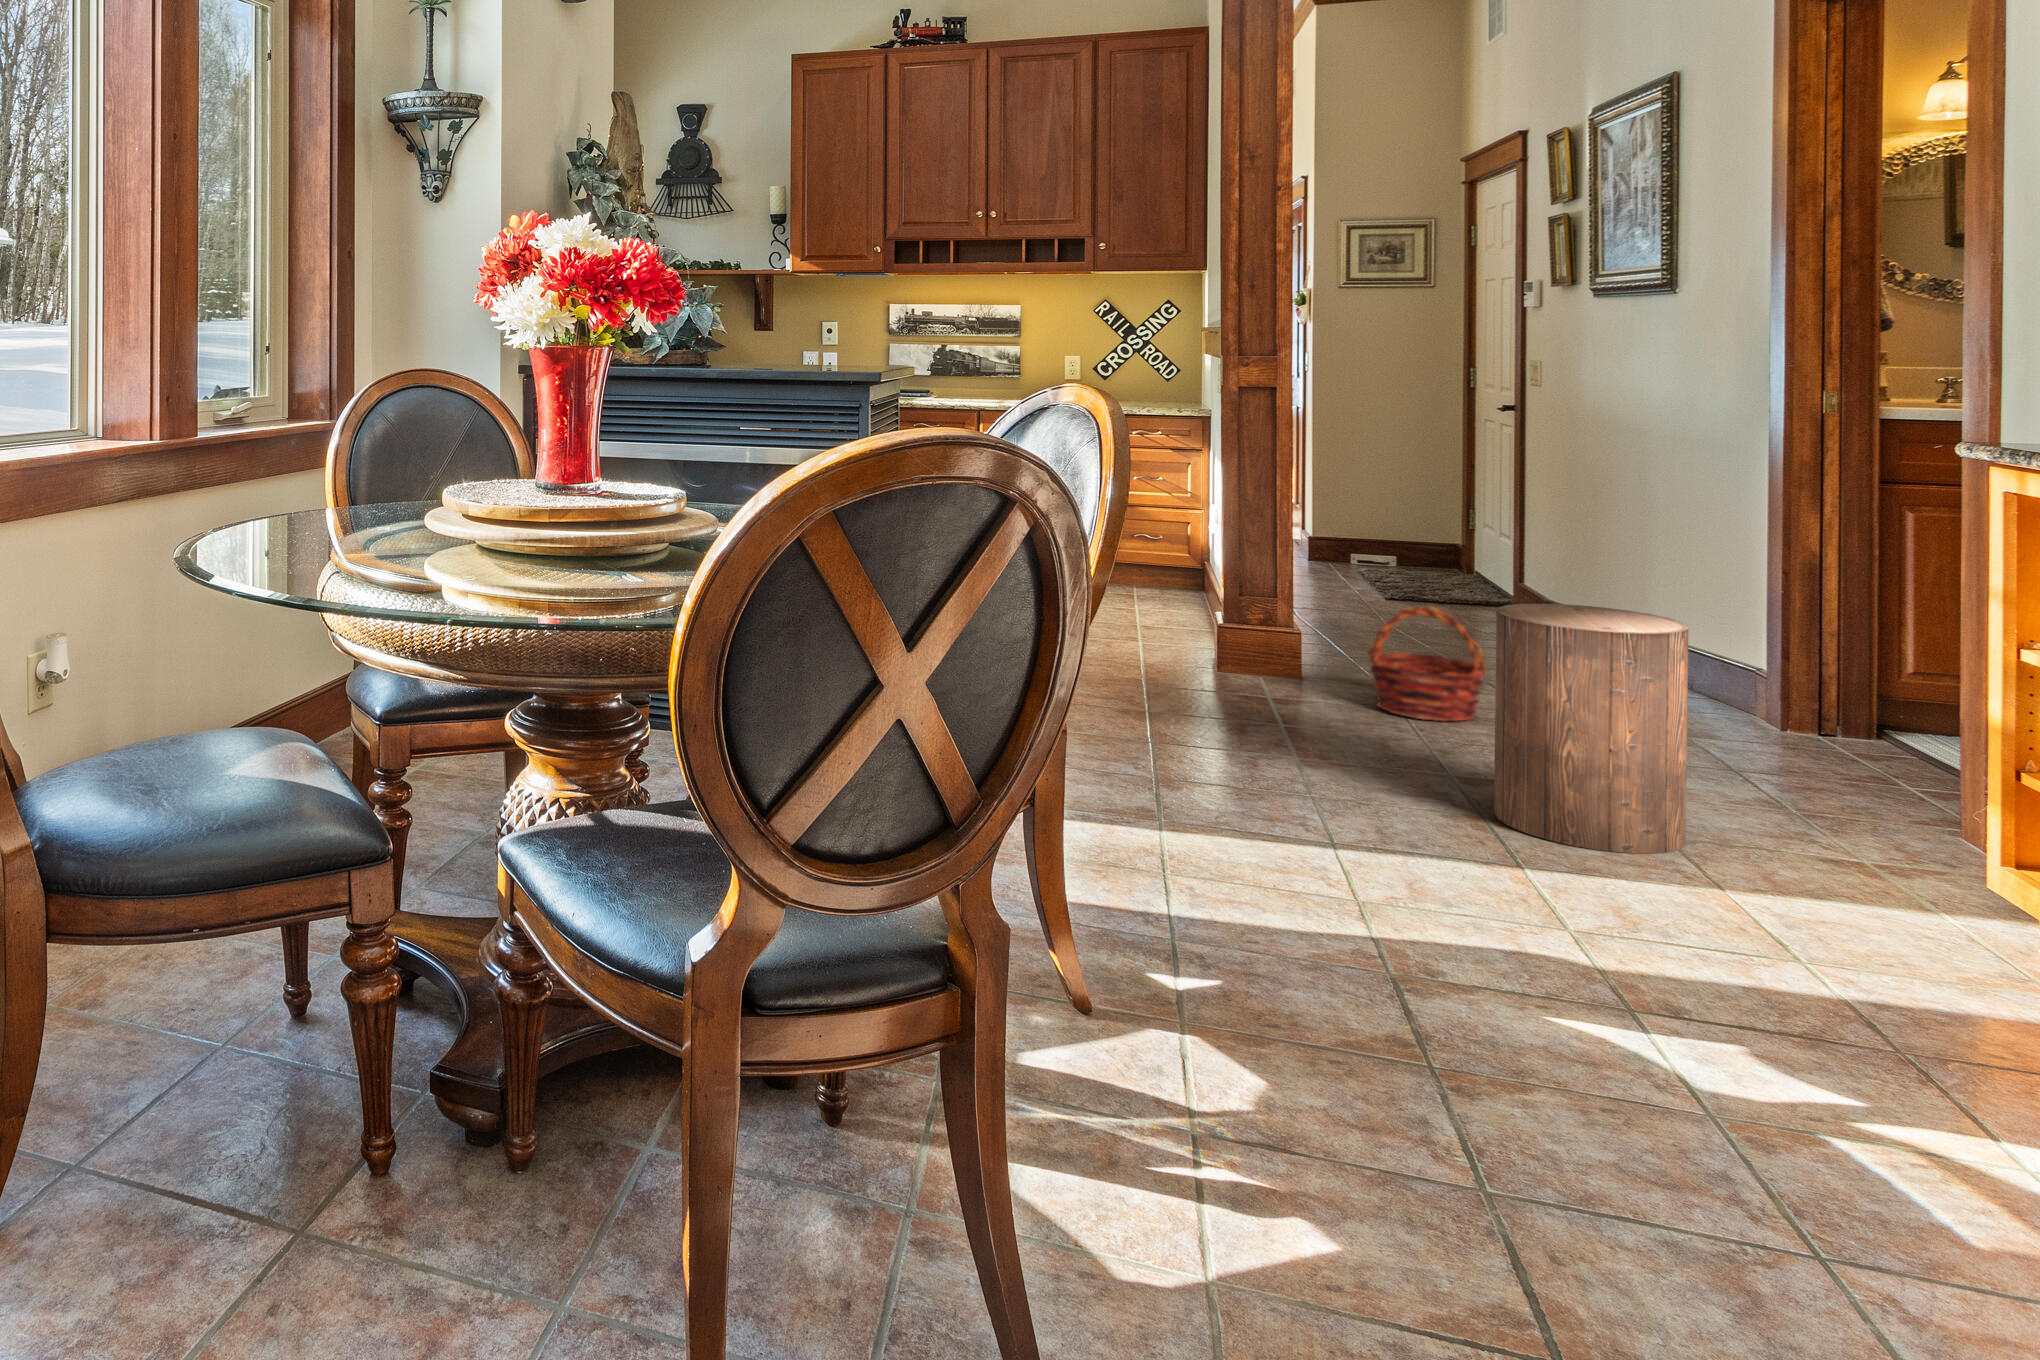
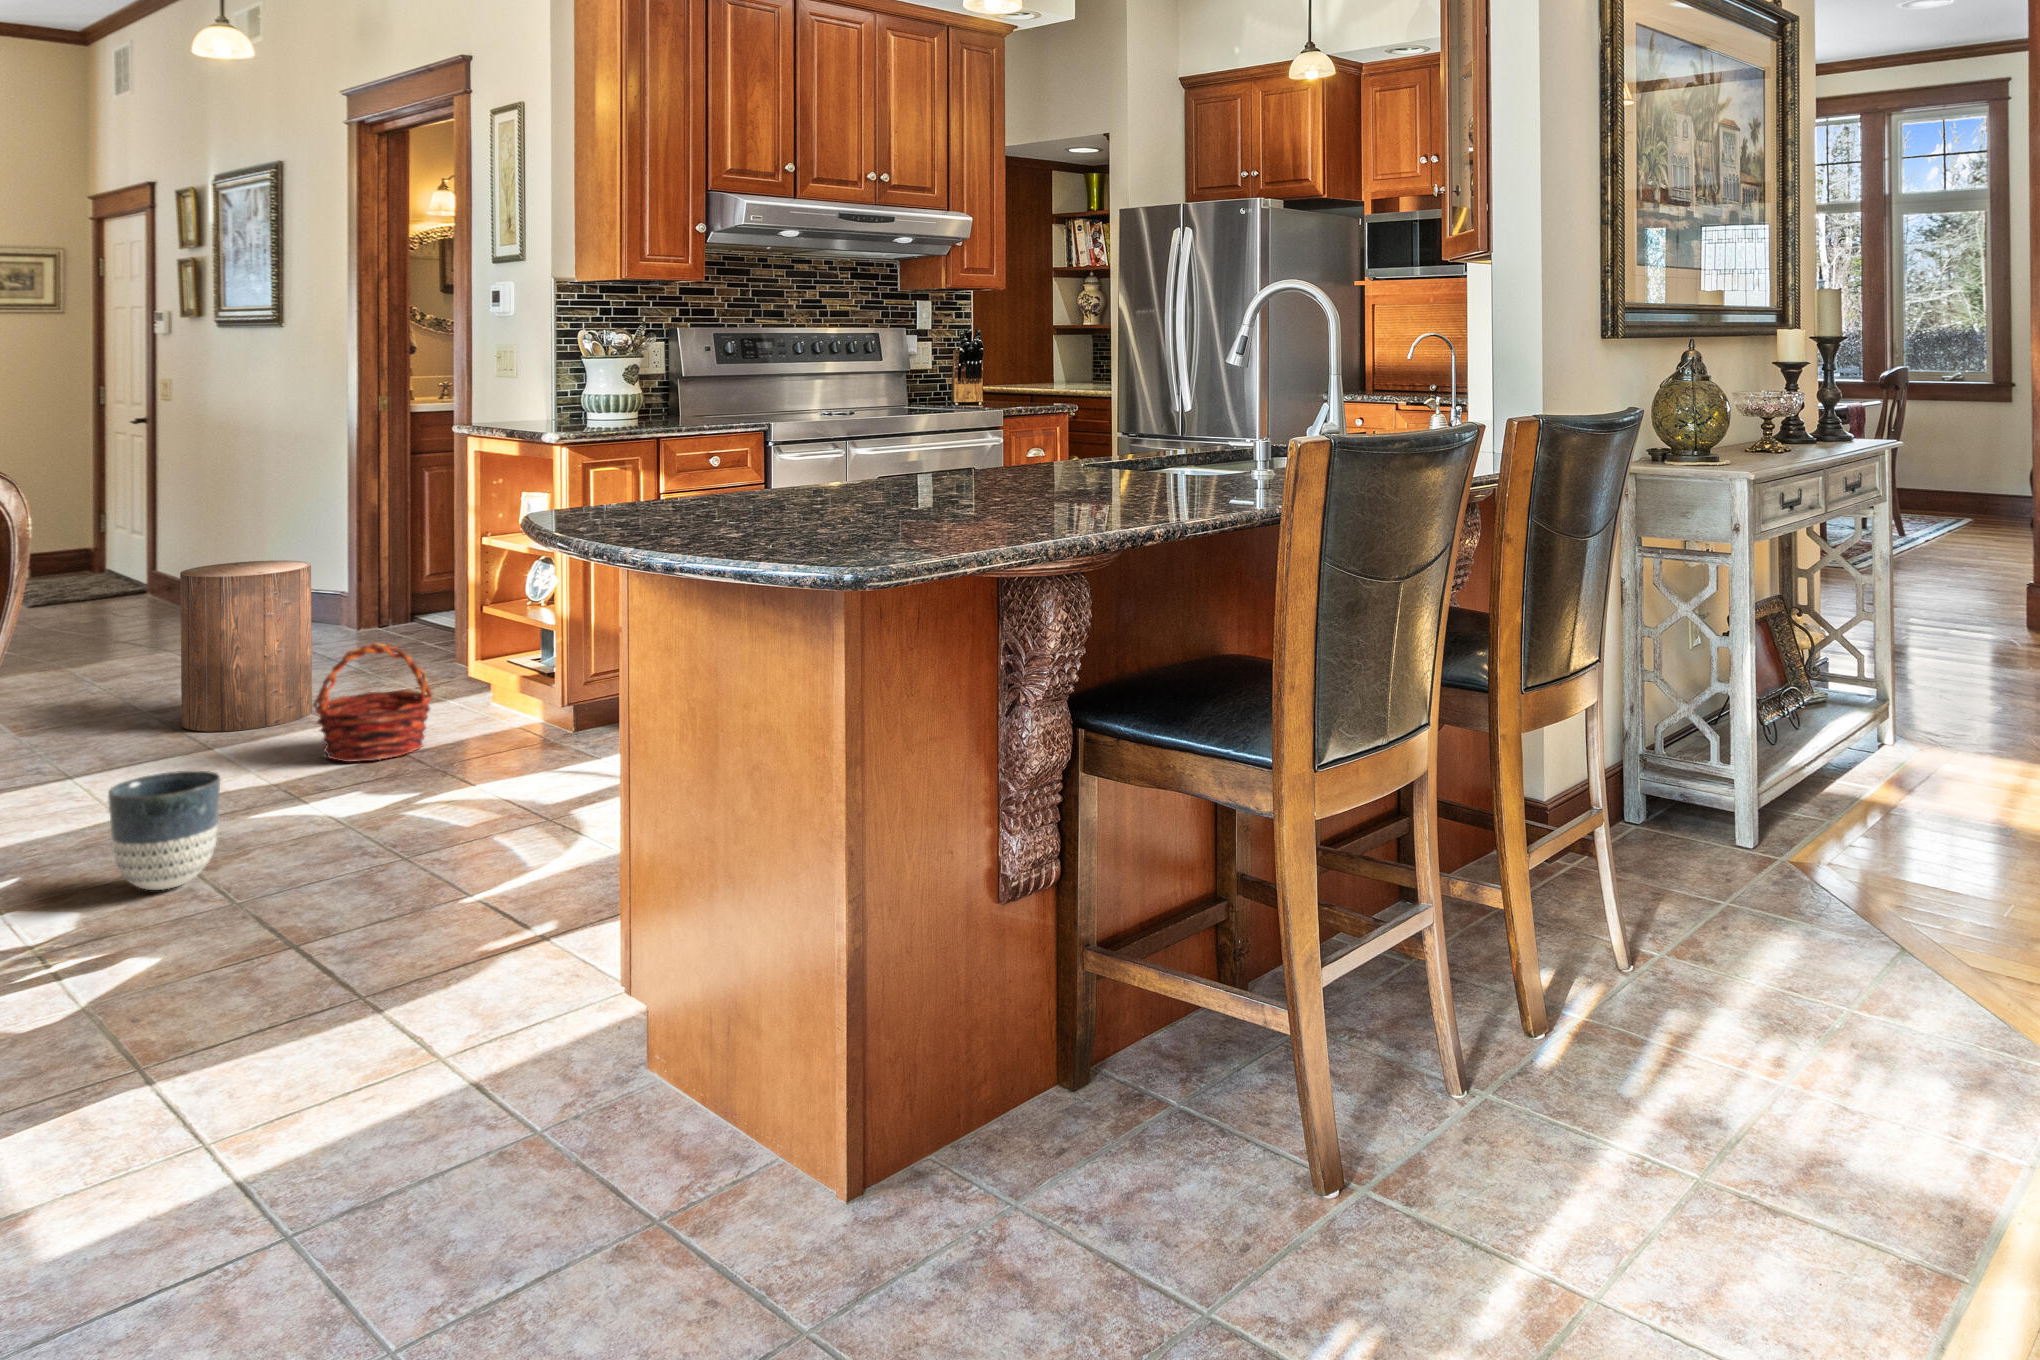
basket: present [1368,606,1486,721] -> present [313,643,432,762]
planter: none [1313,927,1478,1123] -> present [108,771,220,890]

